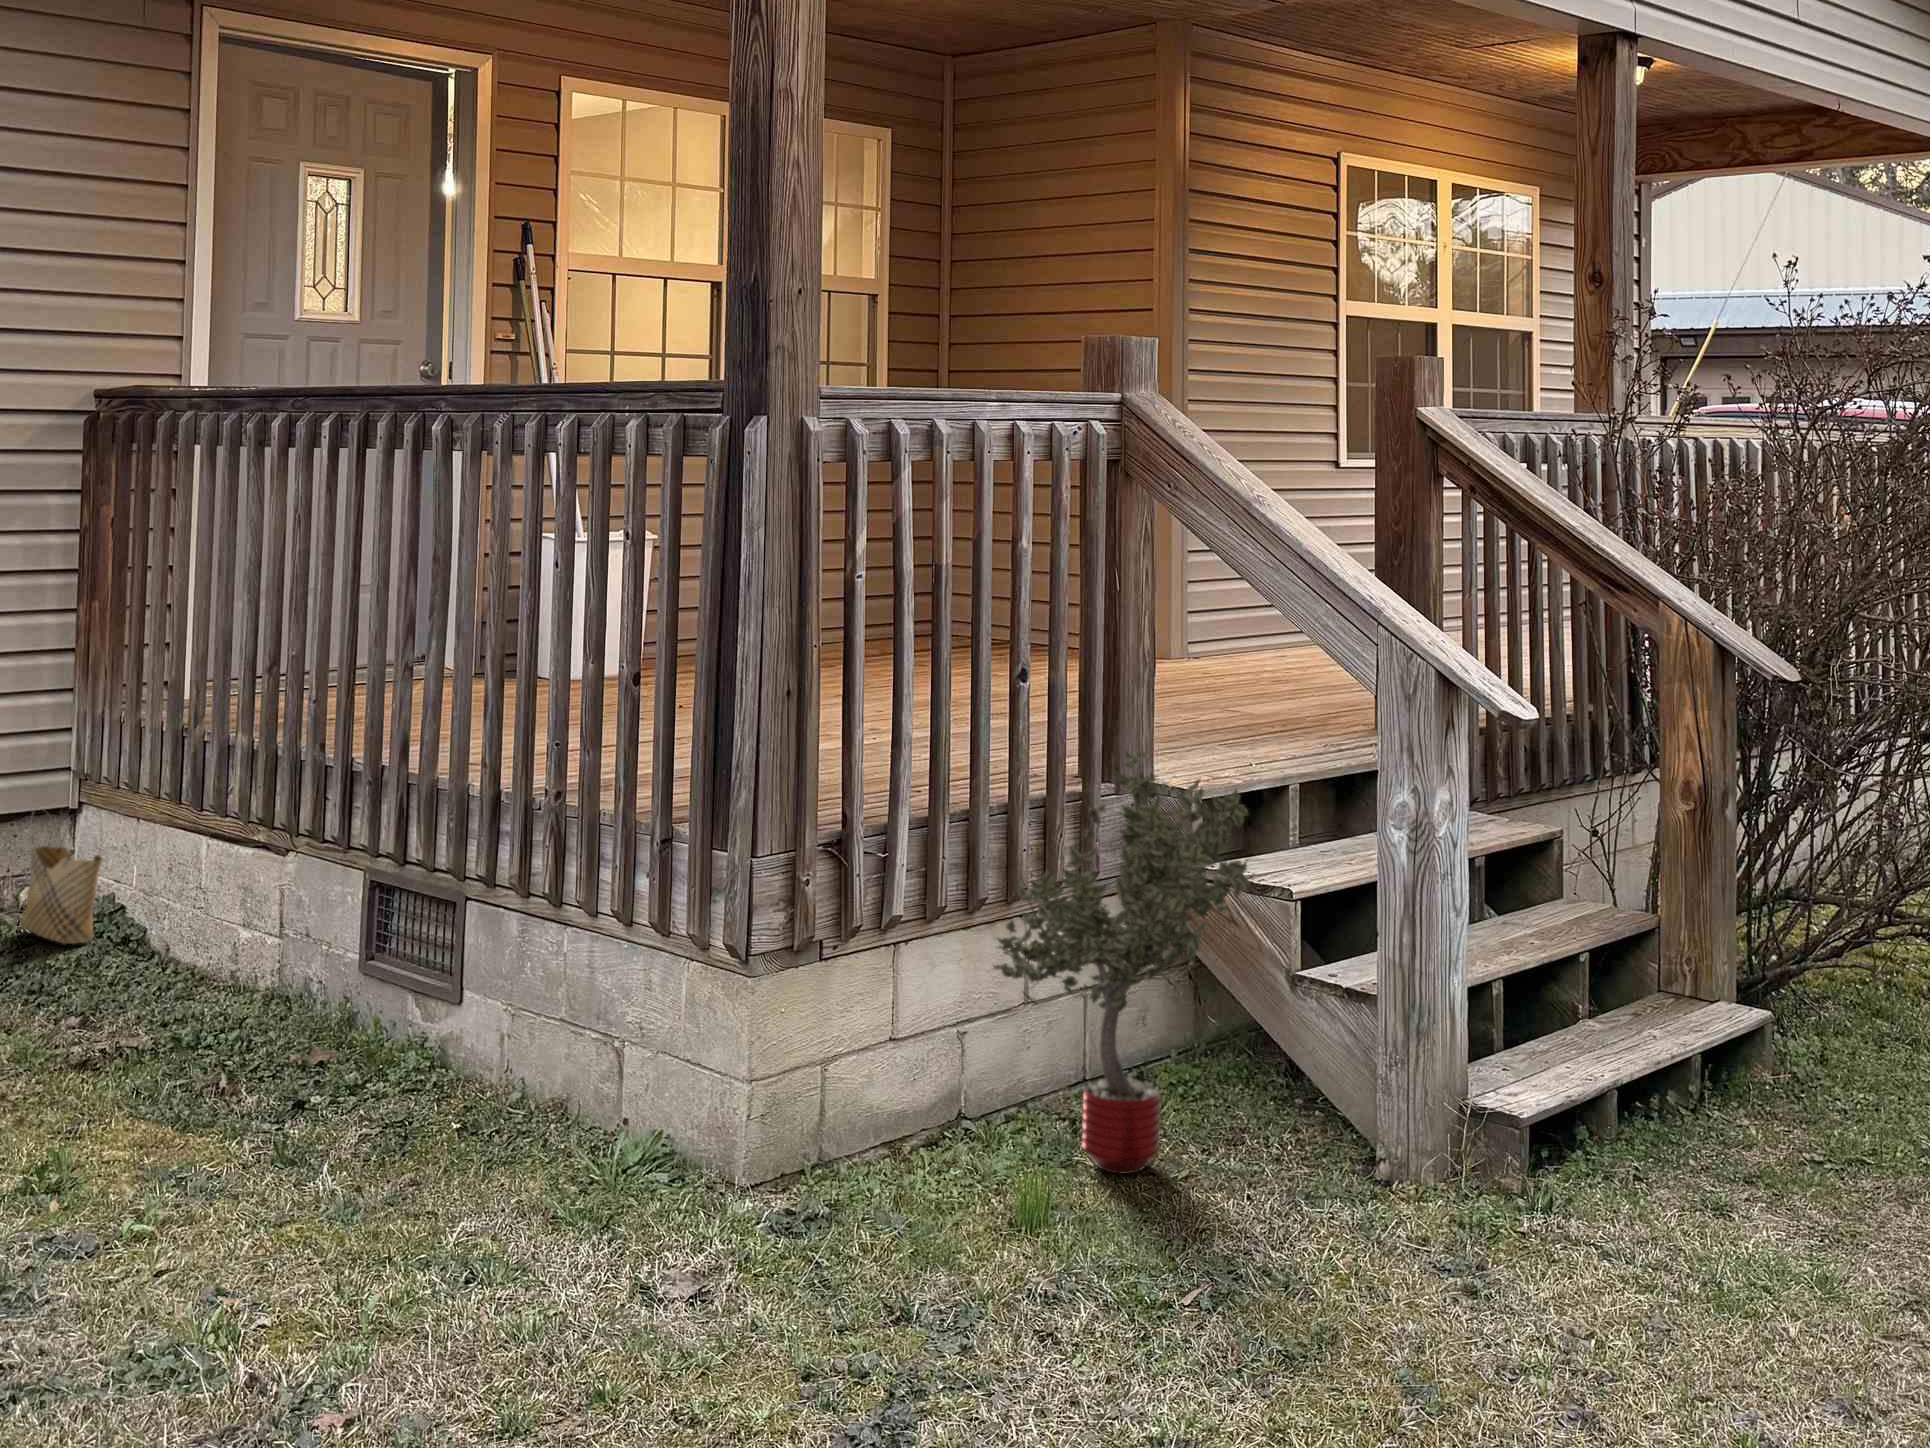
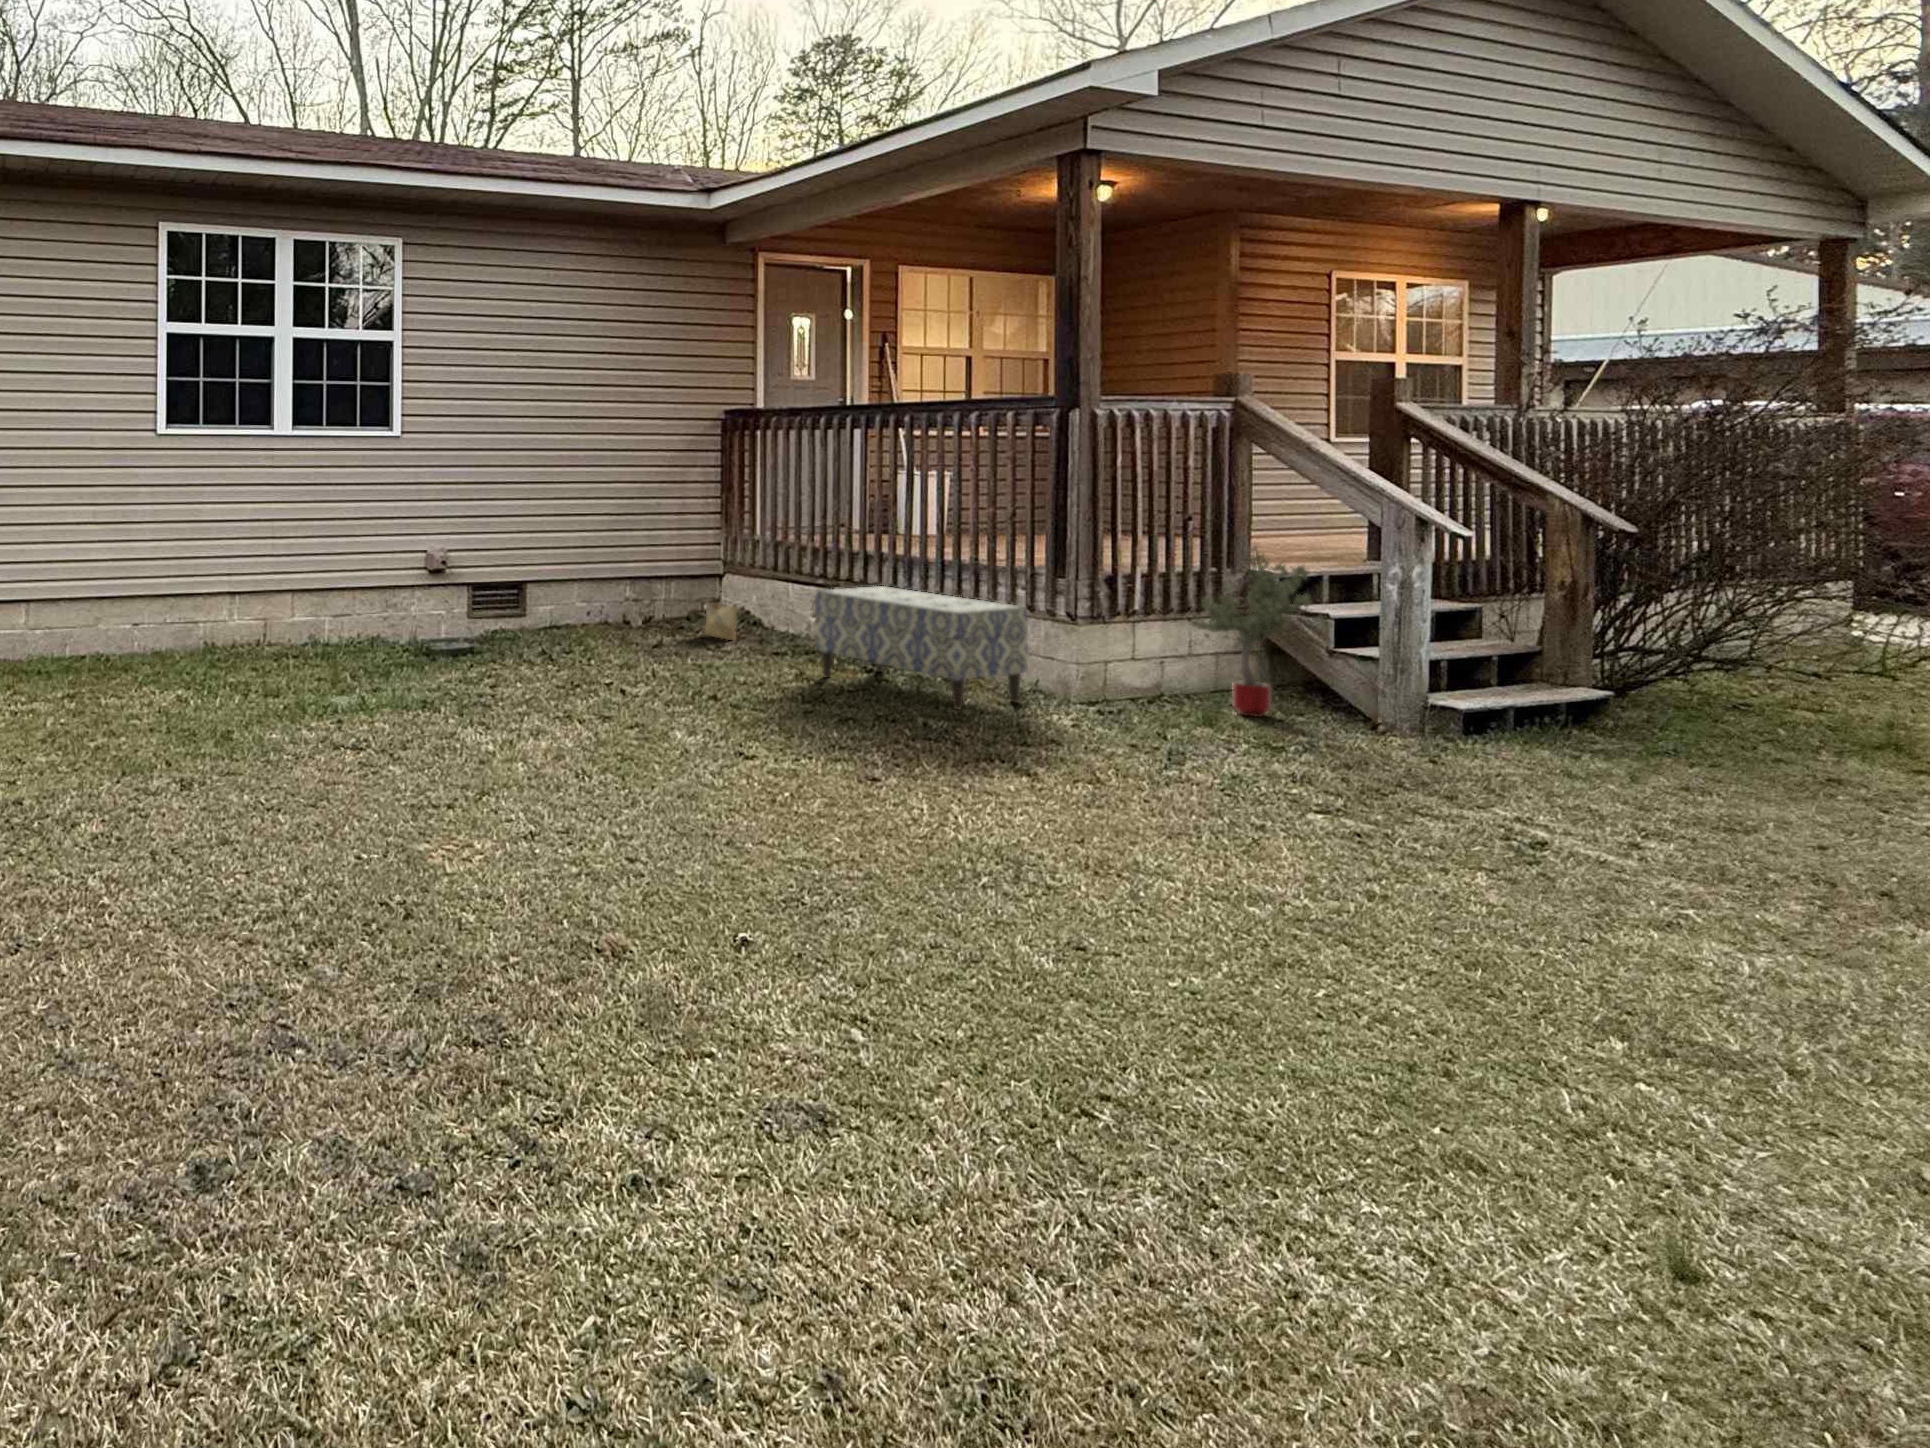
bench: none [154,836,634,1236] -> present [815,586,1028,709]

